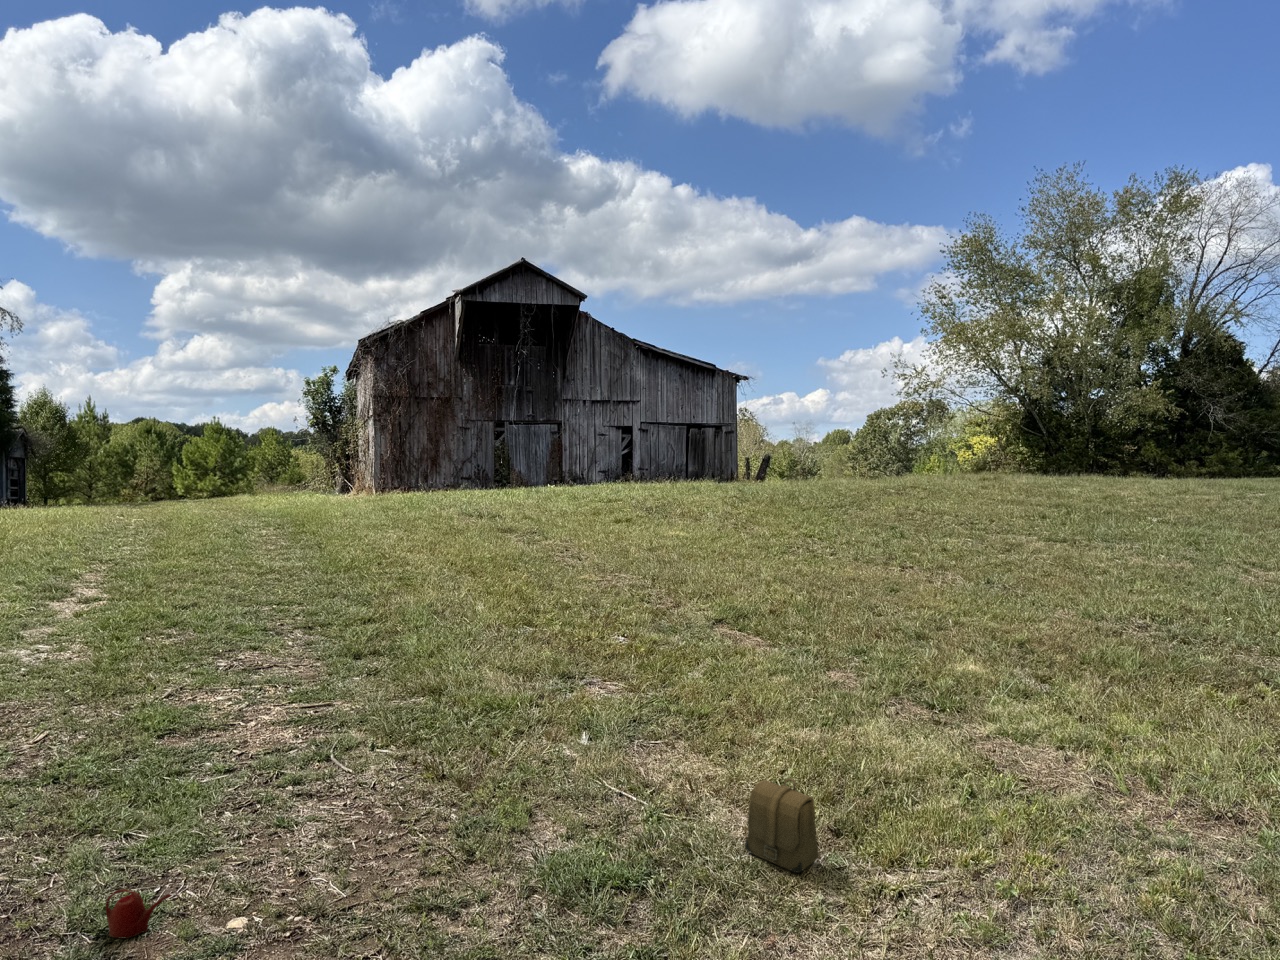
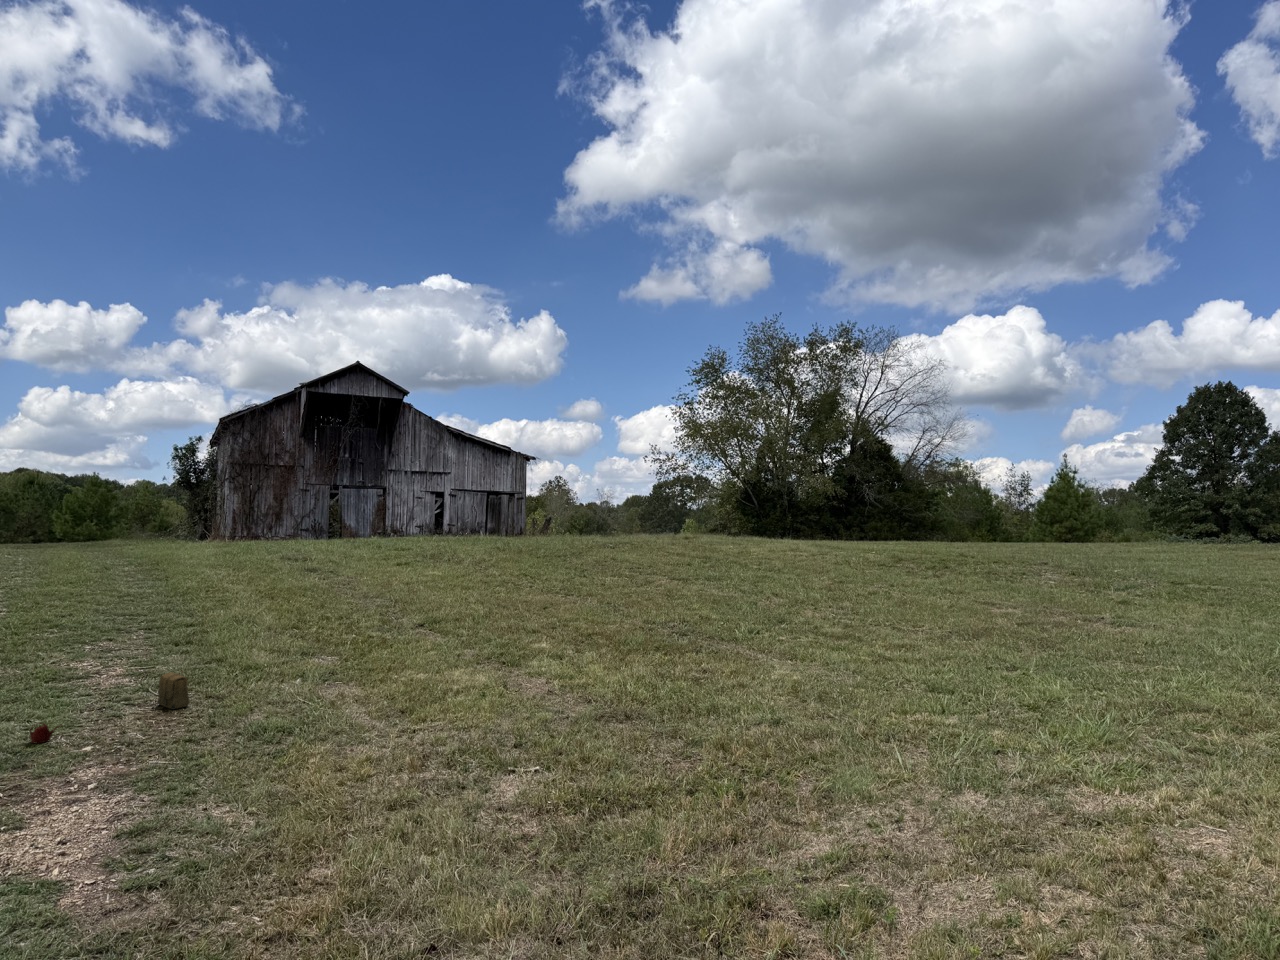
backpack: present [745,778,819,873] -> present [158,671,189,710]

